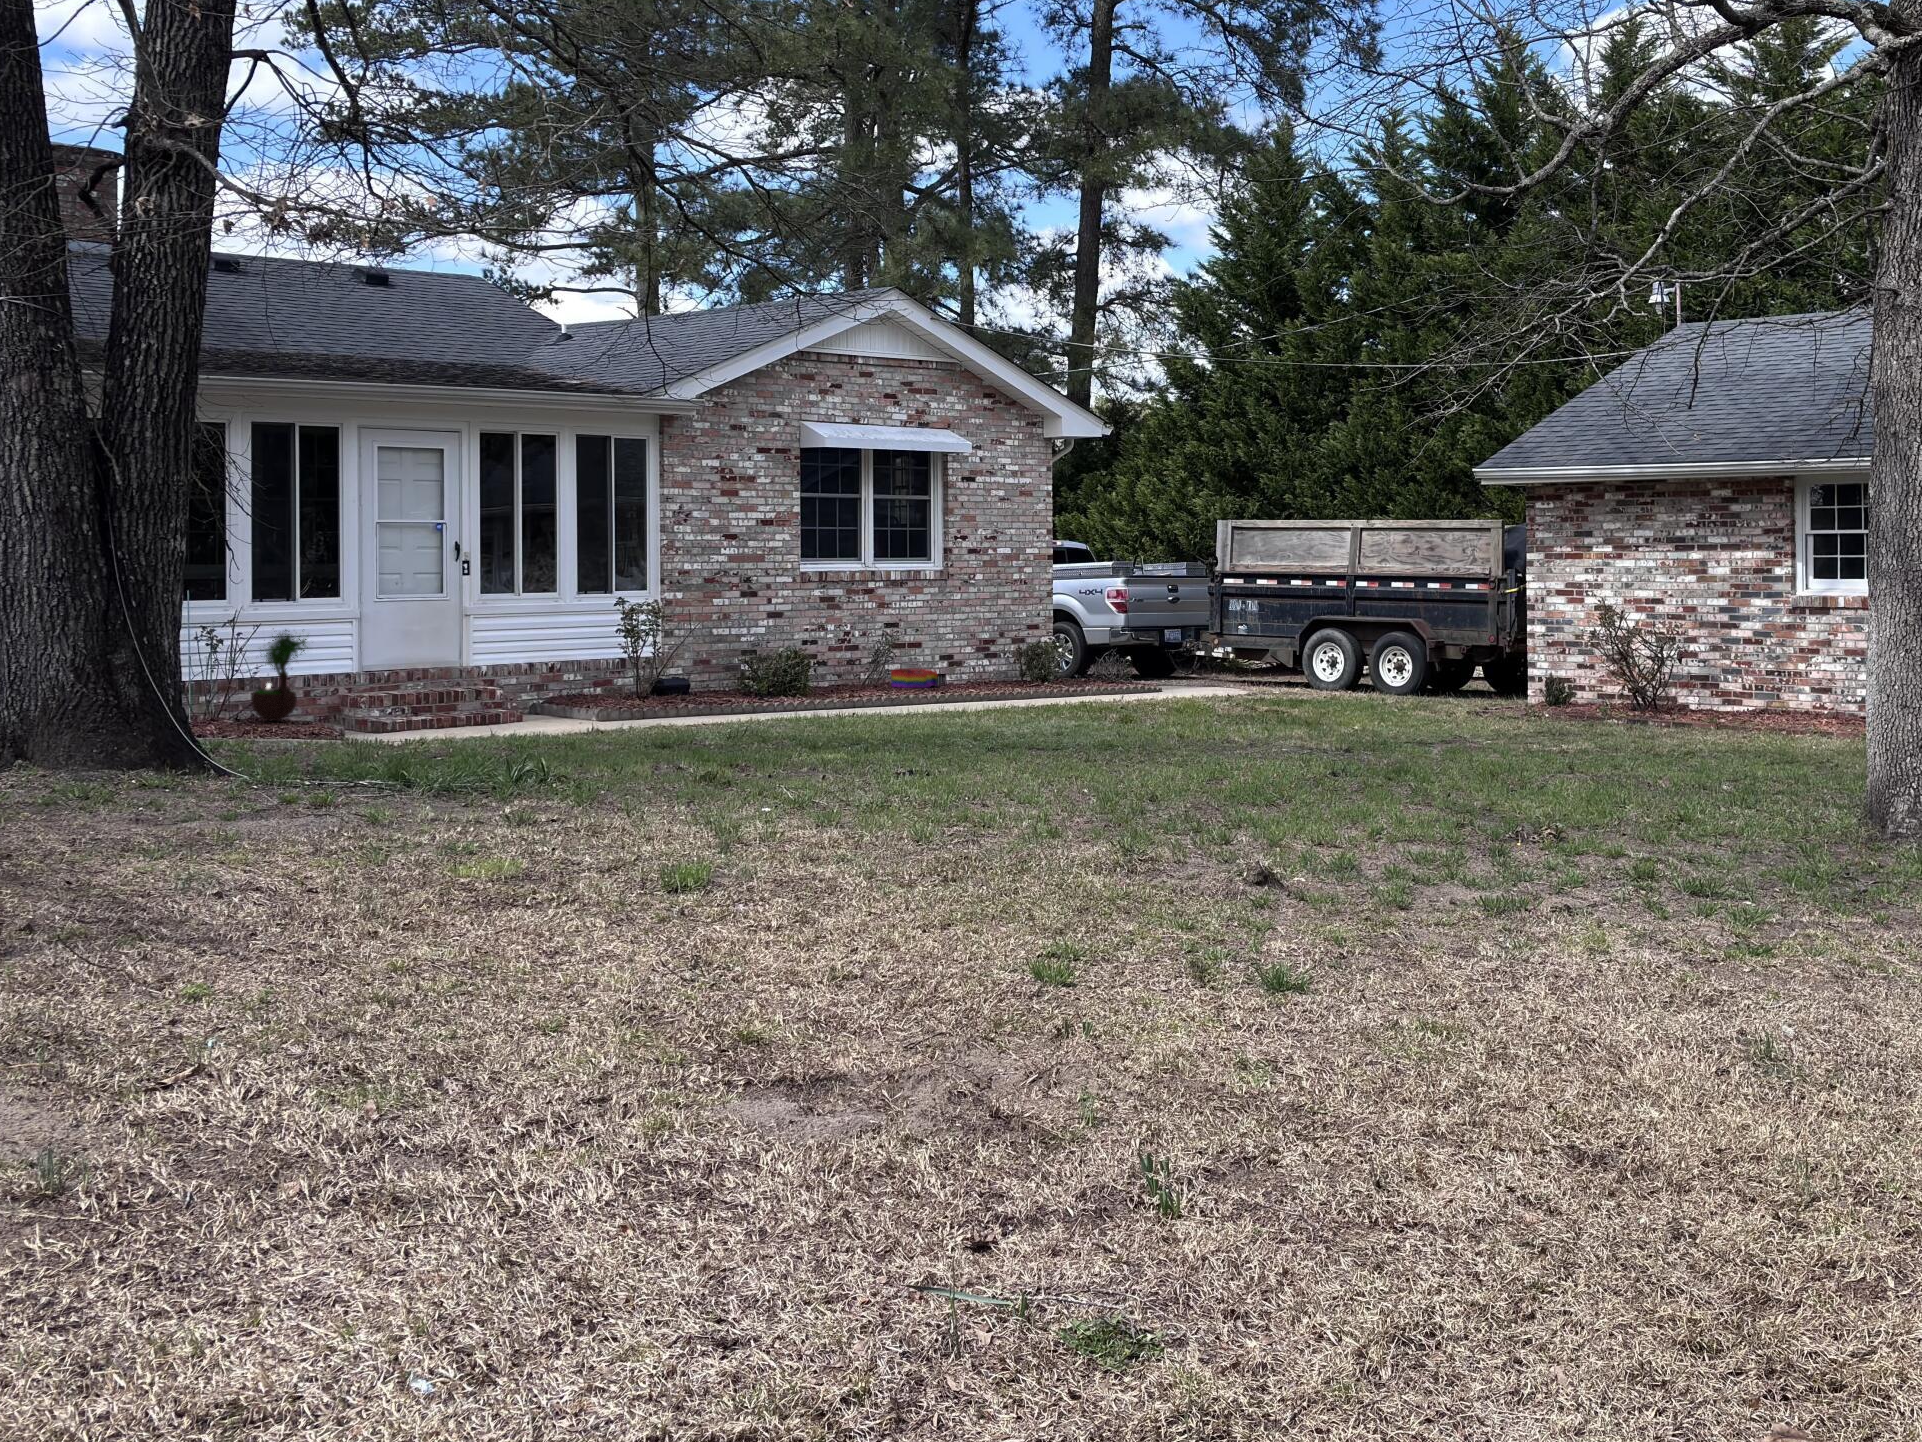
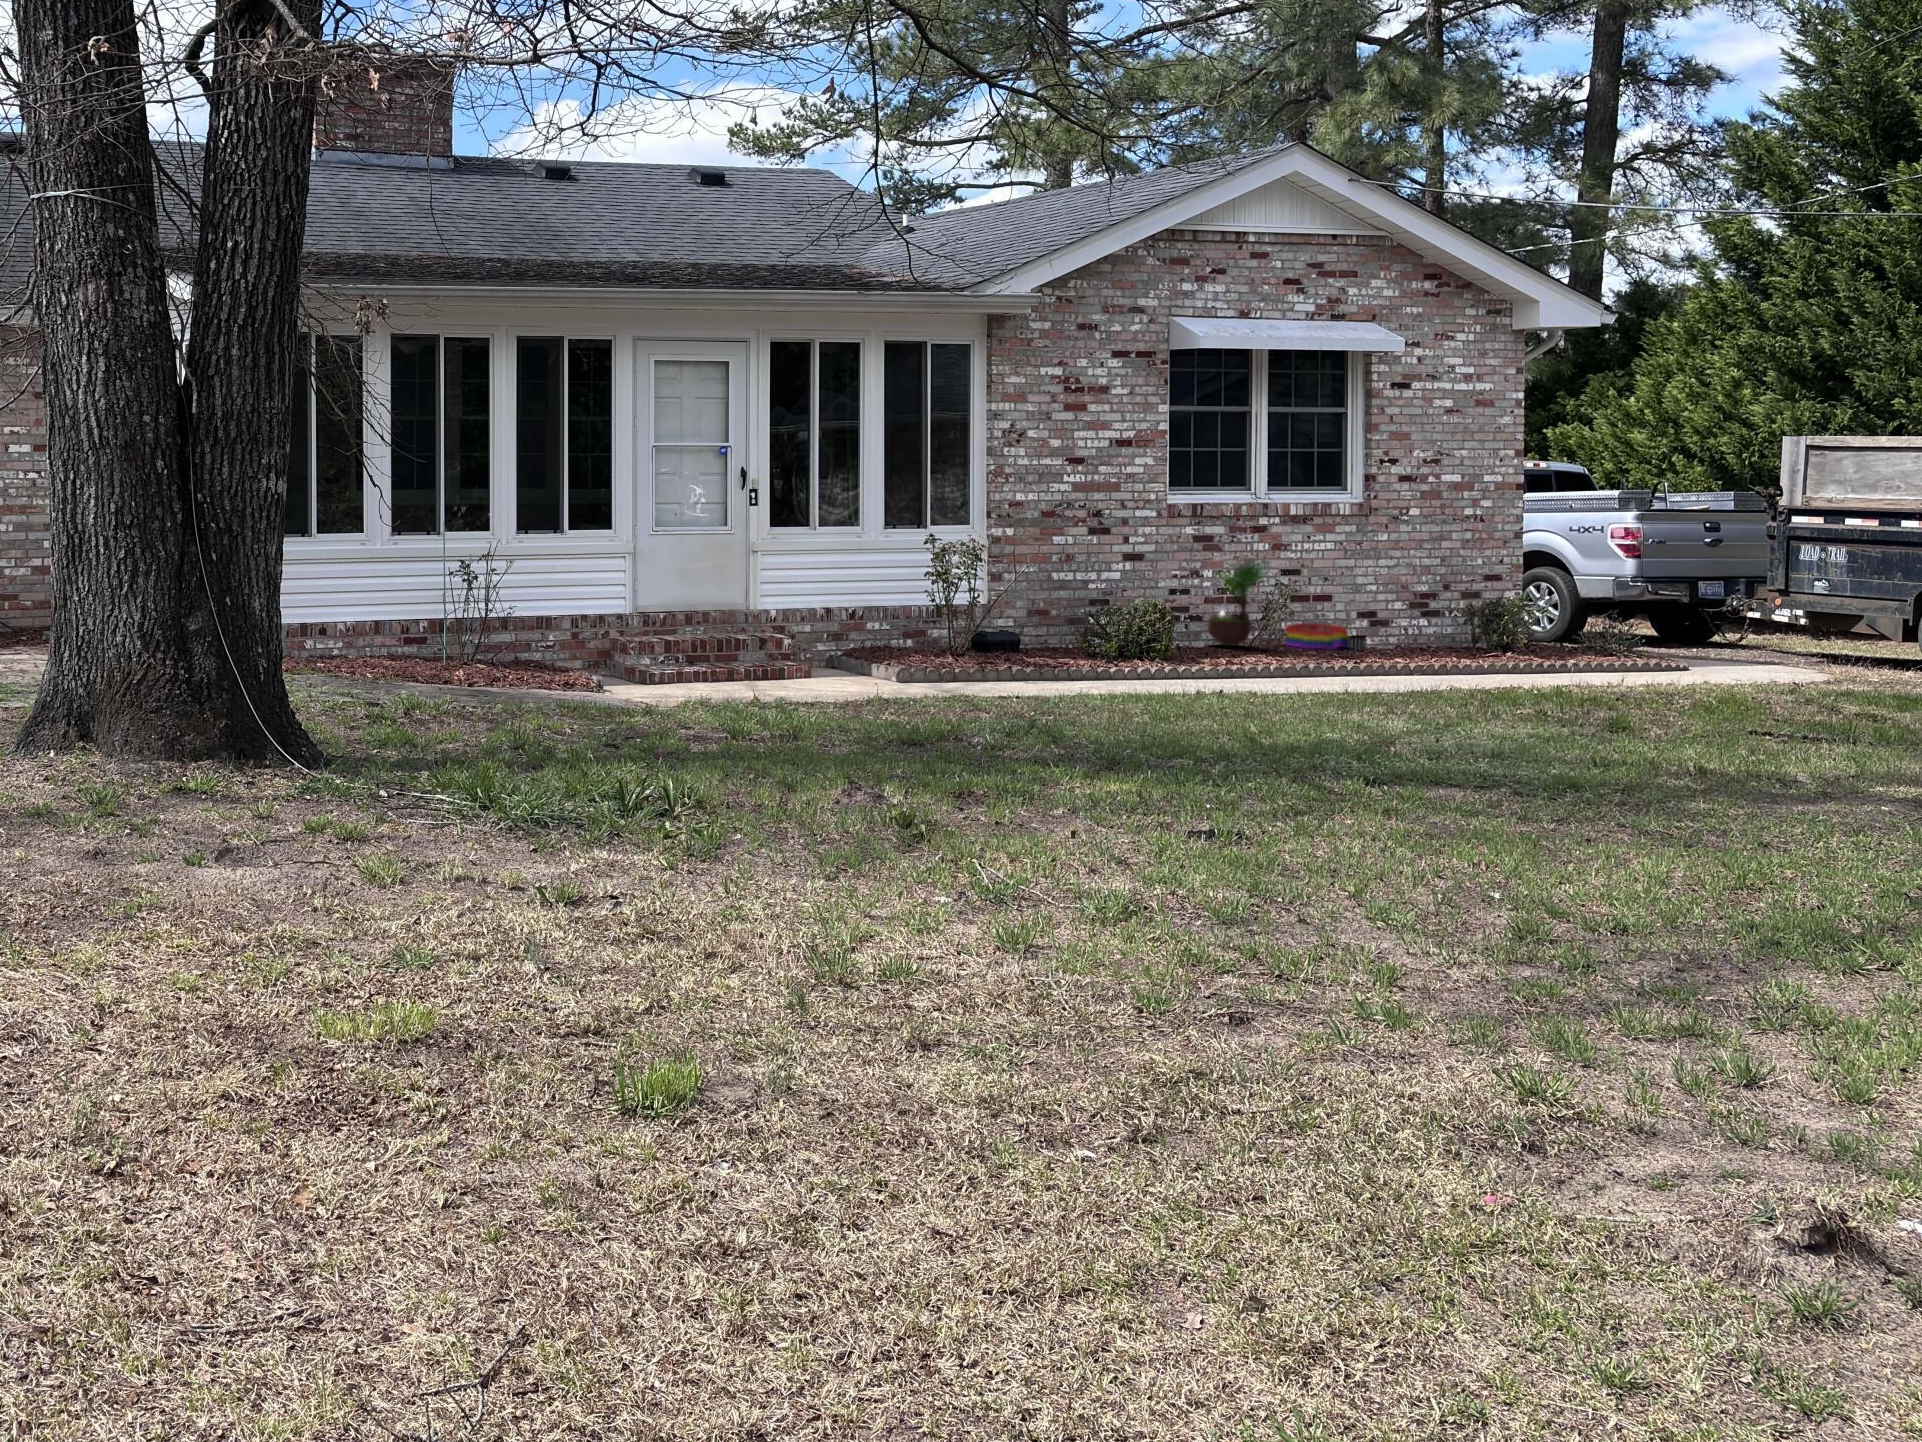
potted tree: present [251,630,308,721] -> present [1208,559,1265,646]

